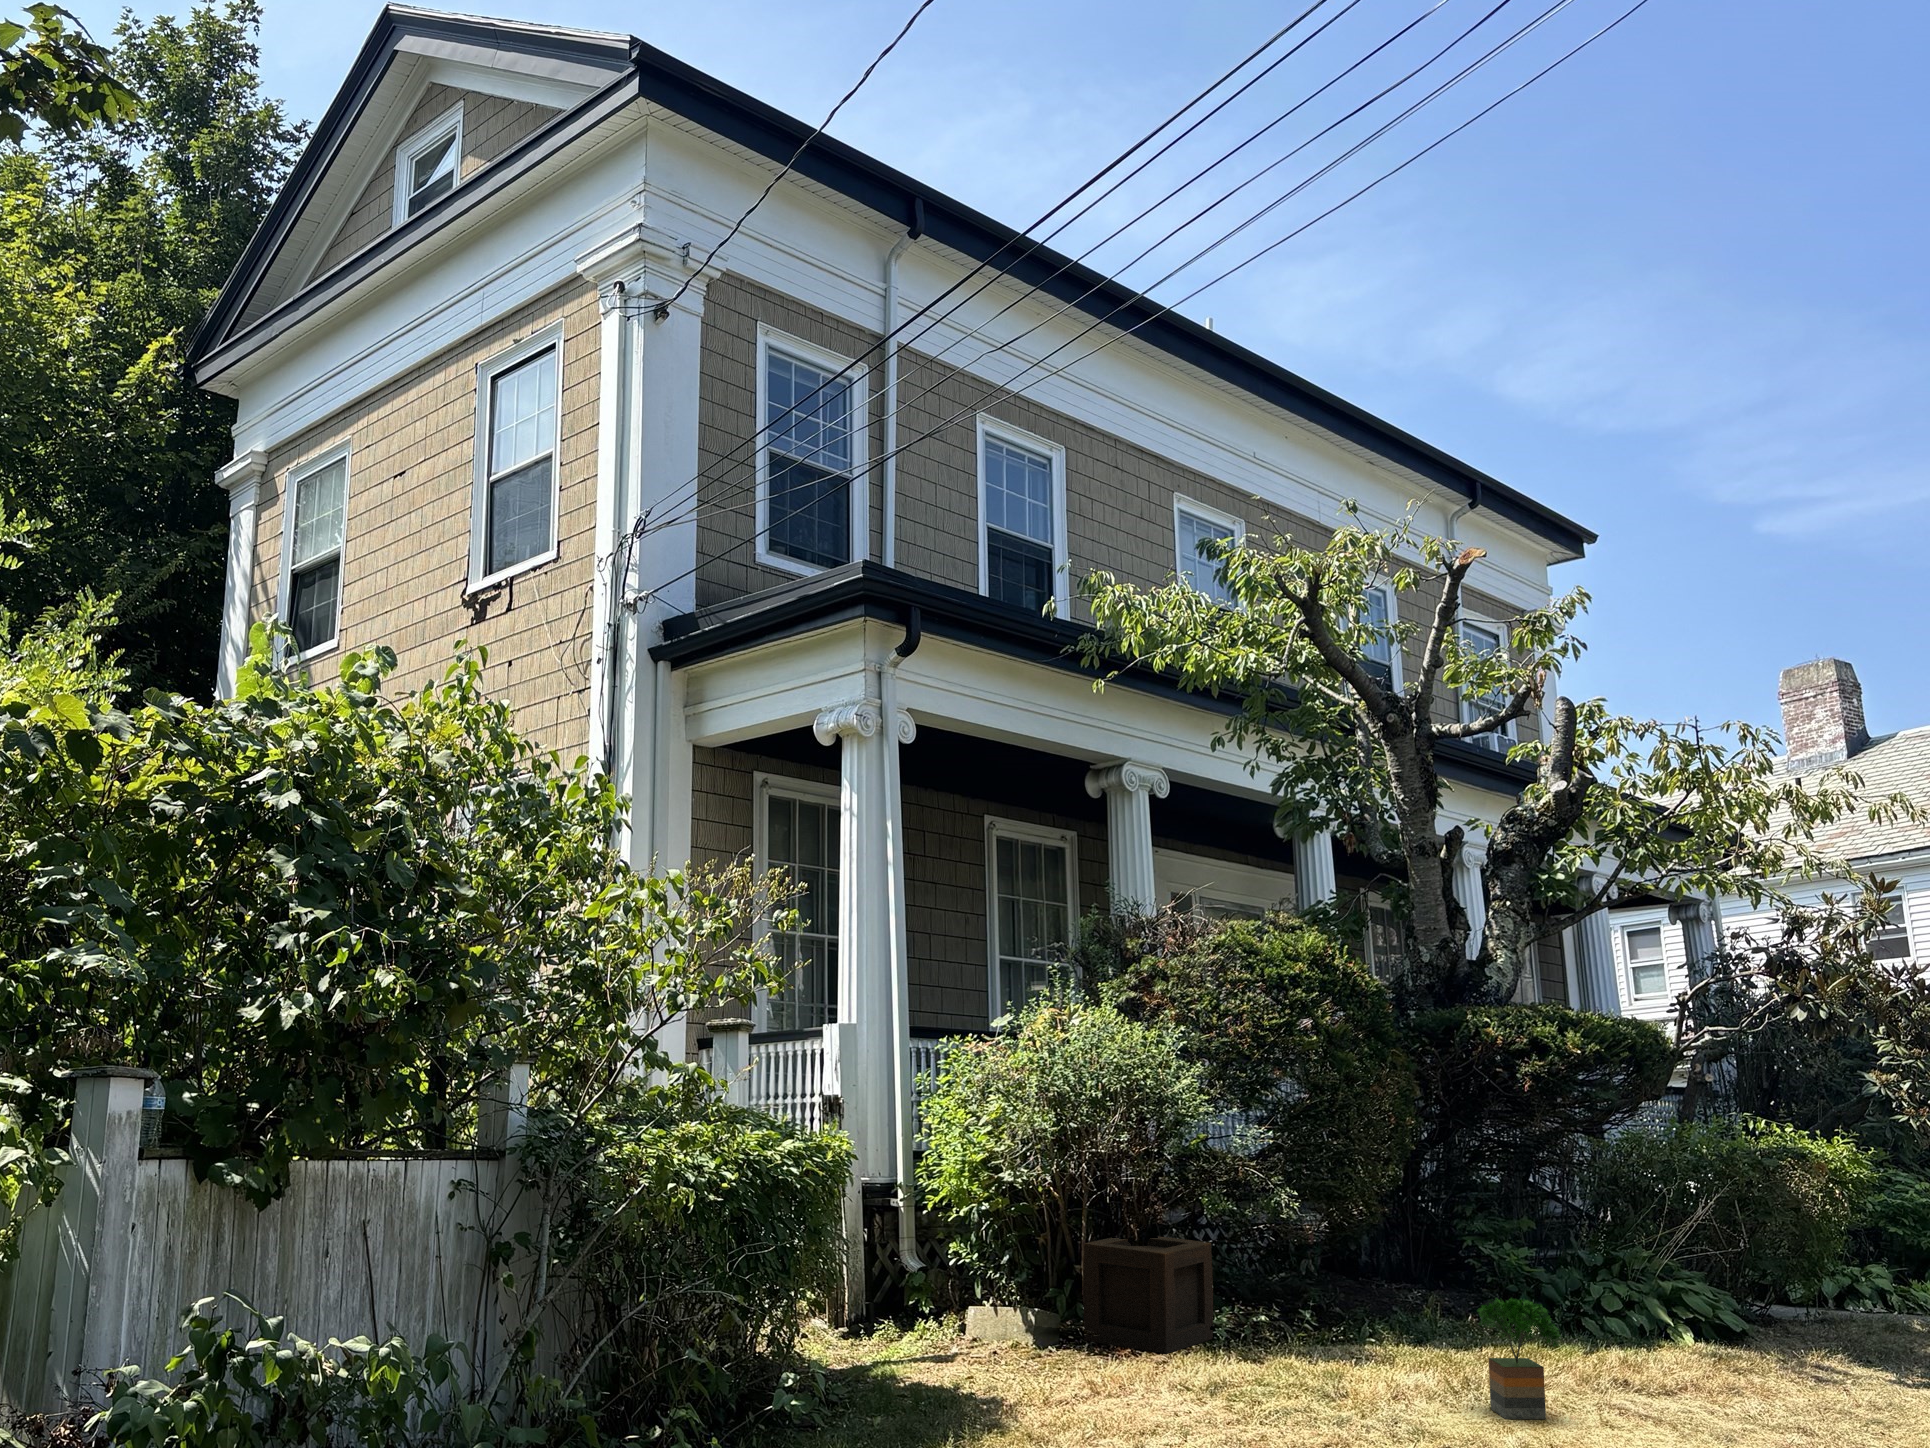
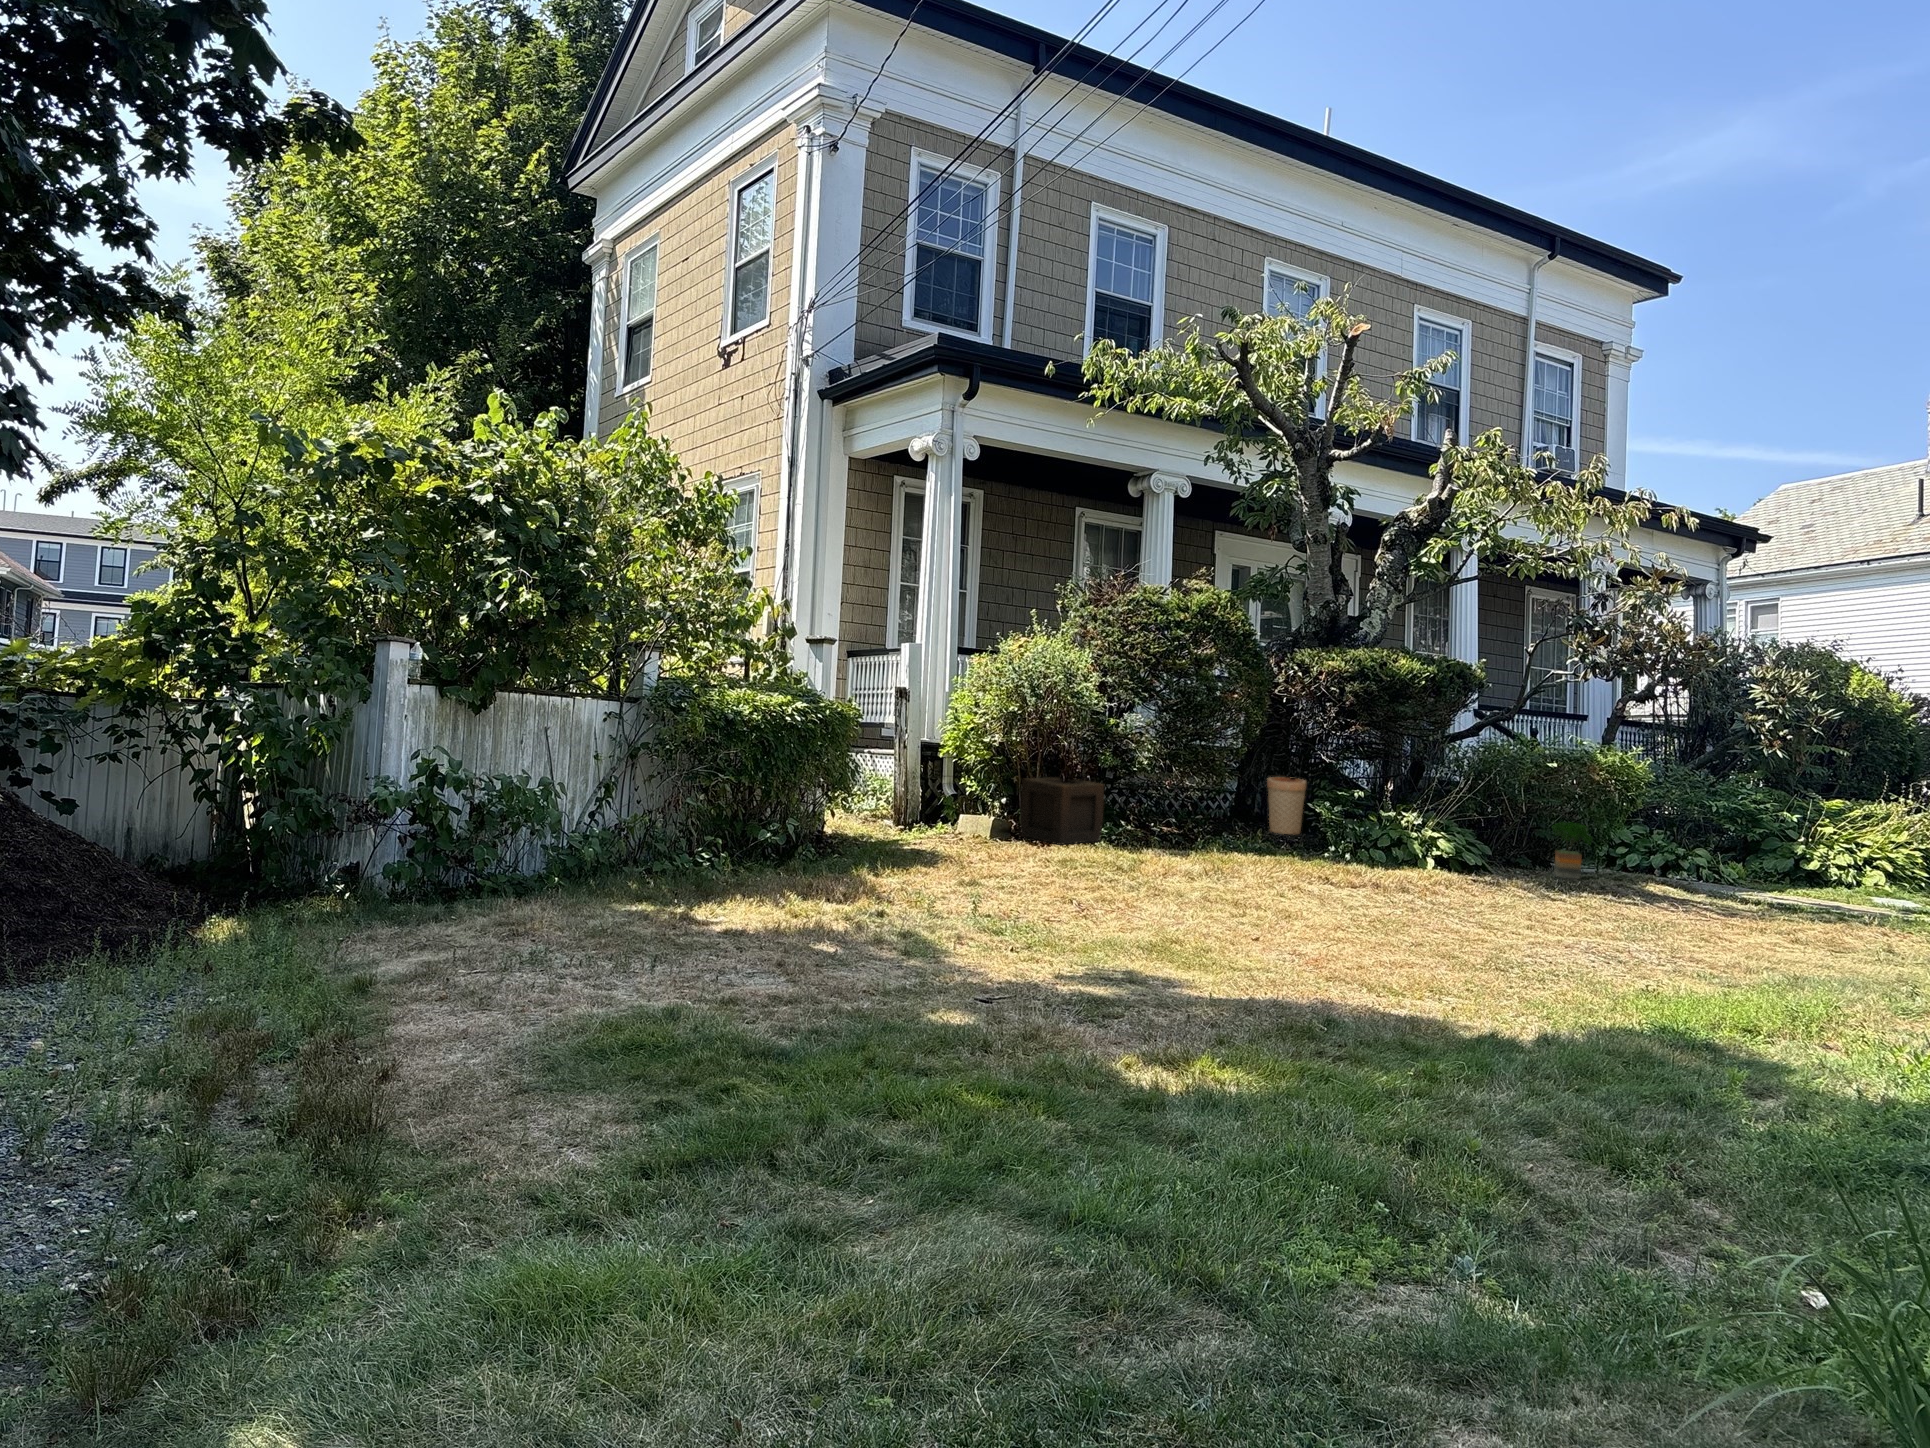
basket: none [1386,1203,1446,1293] -> present [1267,777,1306,834]
potted tree: present [1478,1298,1560,1419] -> present [1552,822,1592,879]

